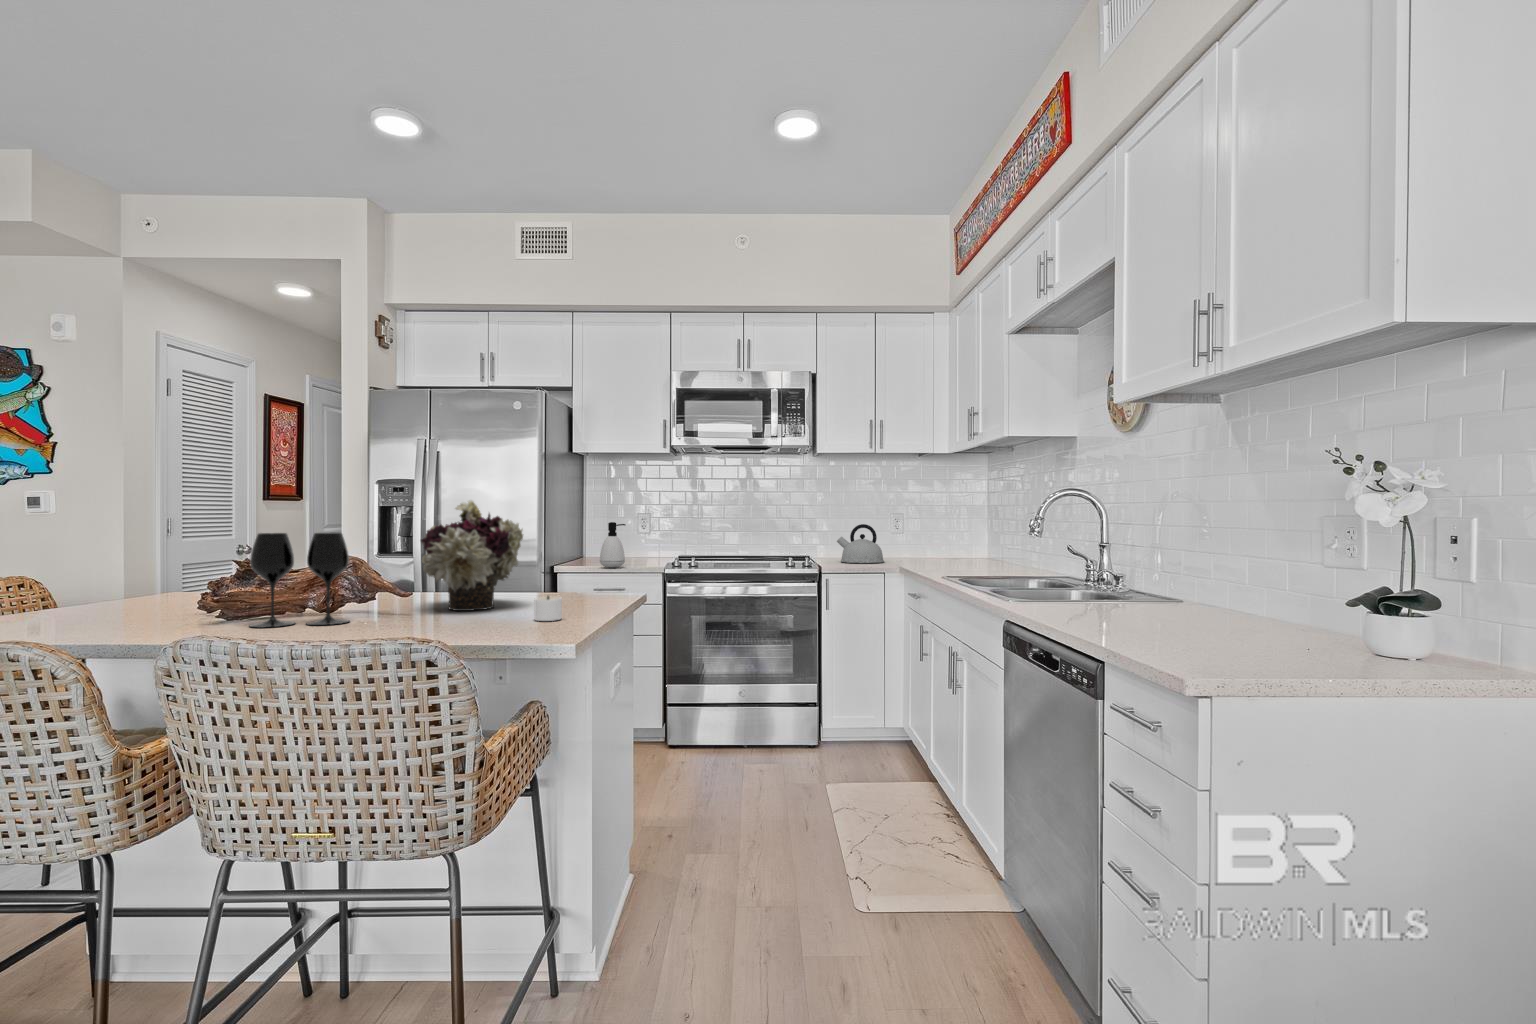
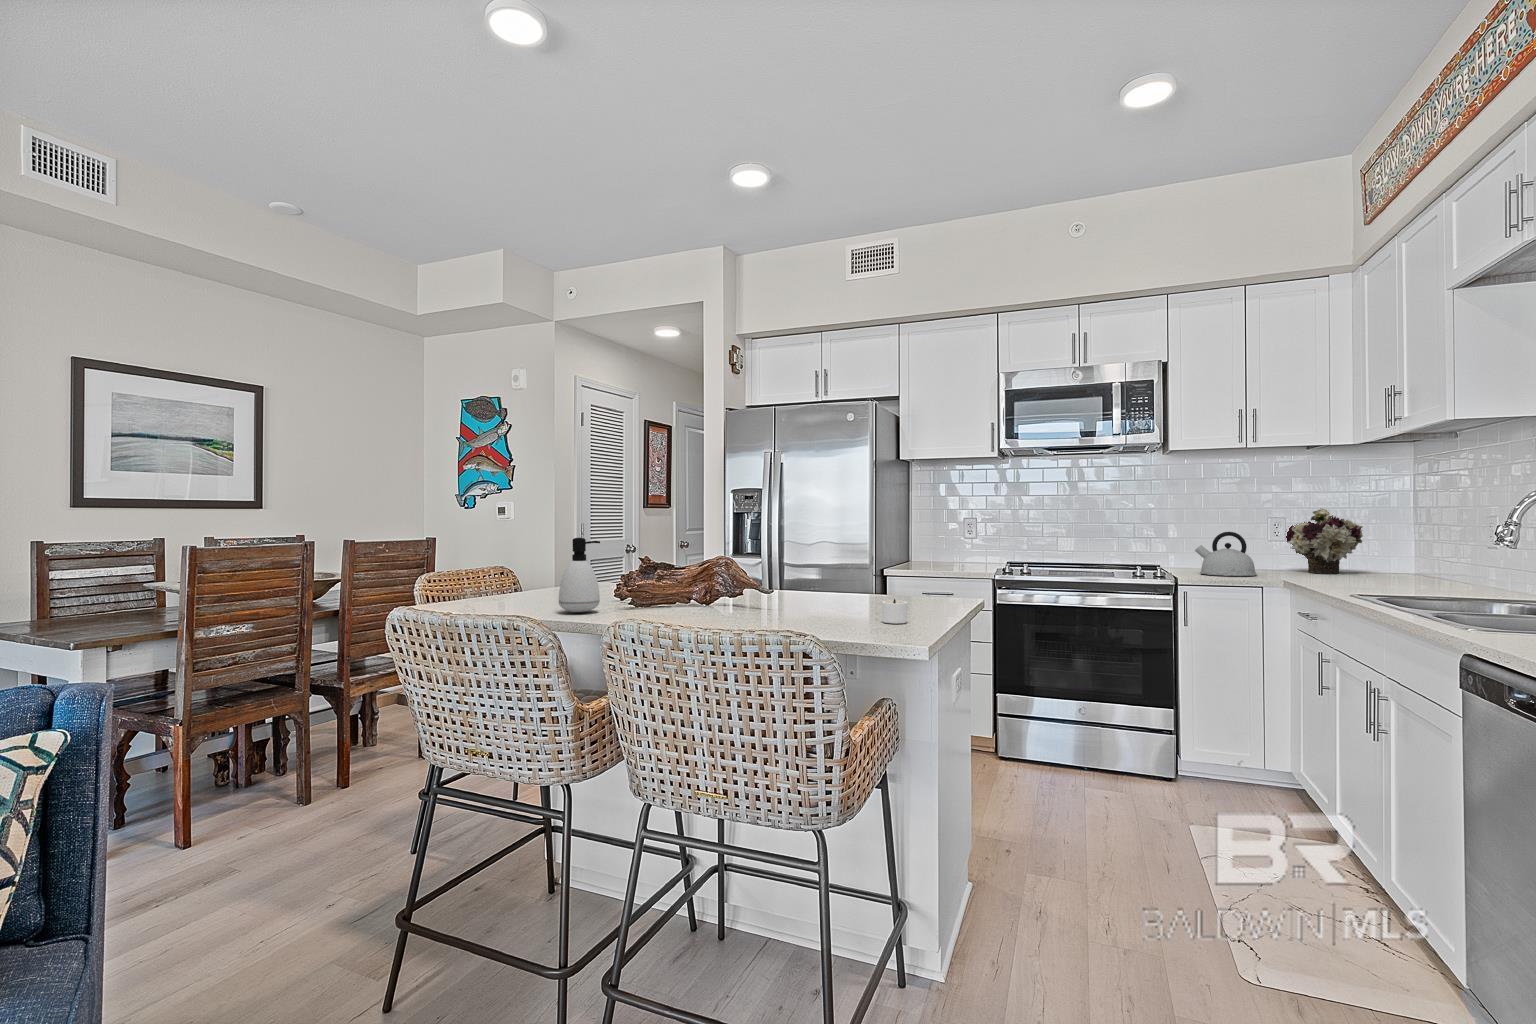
flower arrangement: present [421,500,523,611] -> present [1286,508,1363,574]
soap dispenser: present [600,522,625,568] -> present [559,538,600,613]
wine glass: present [249,533,349,628] -> none [653,538,727,617]

